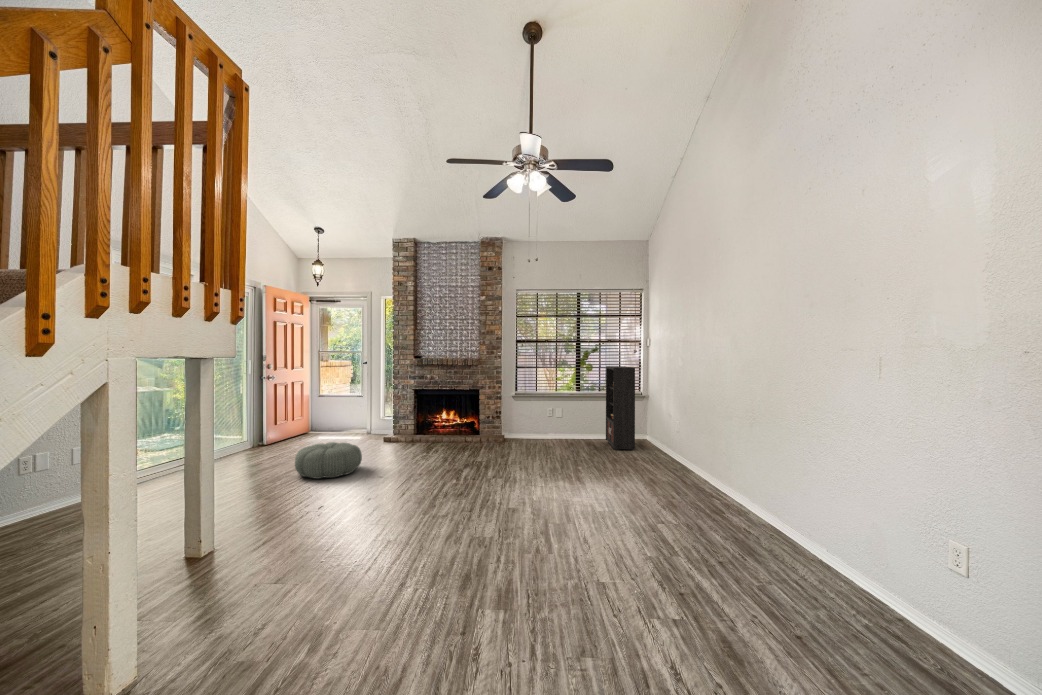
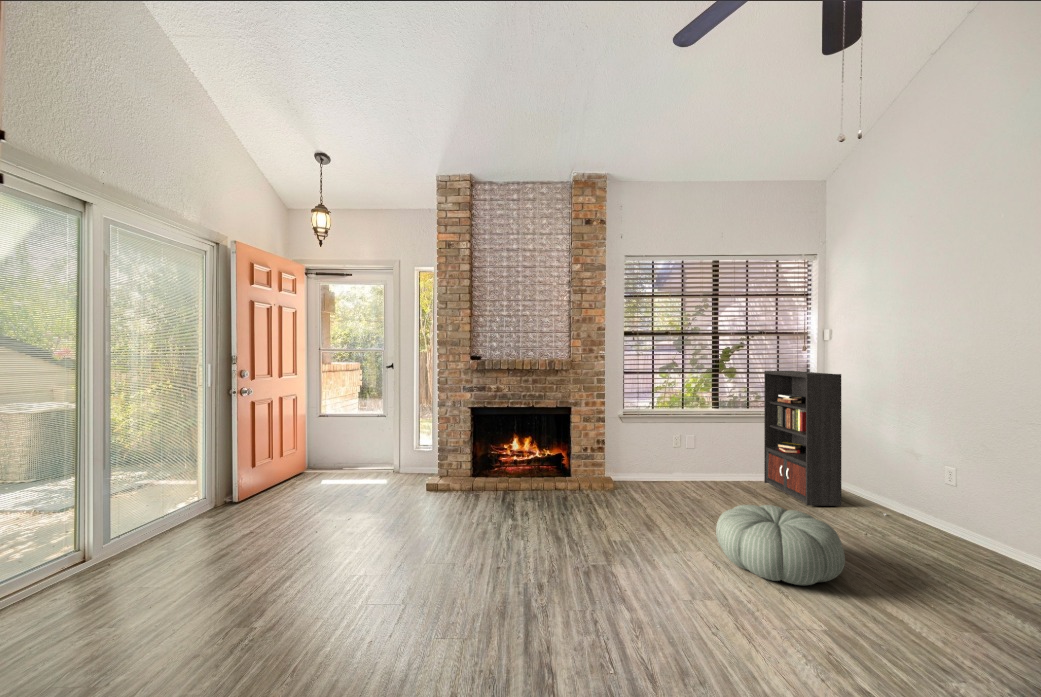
pouf: present [295,442,362,479] -> present [716,505,845,585]

